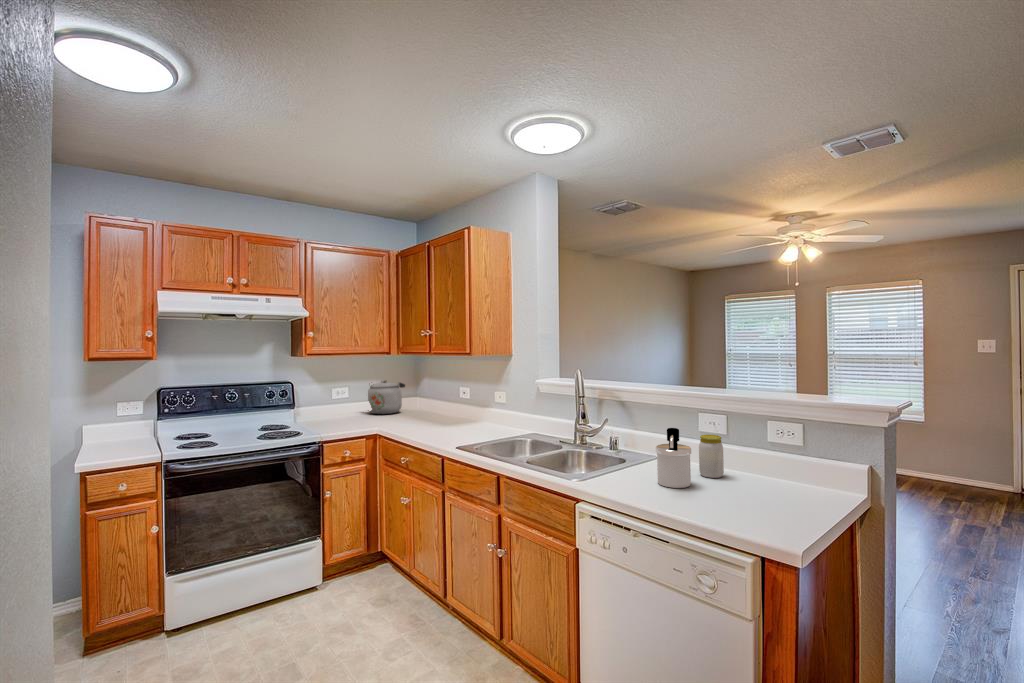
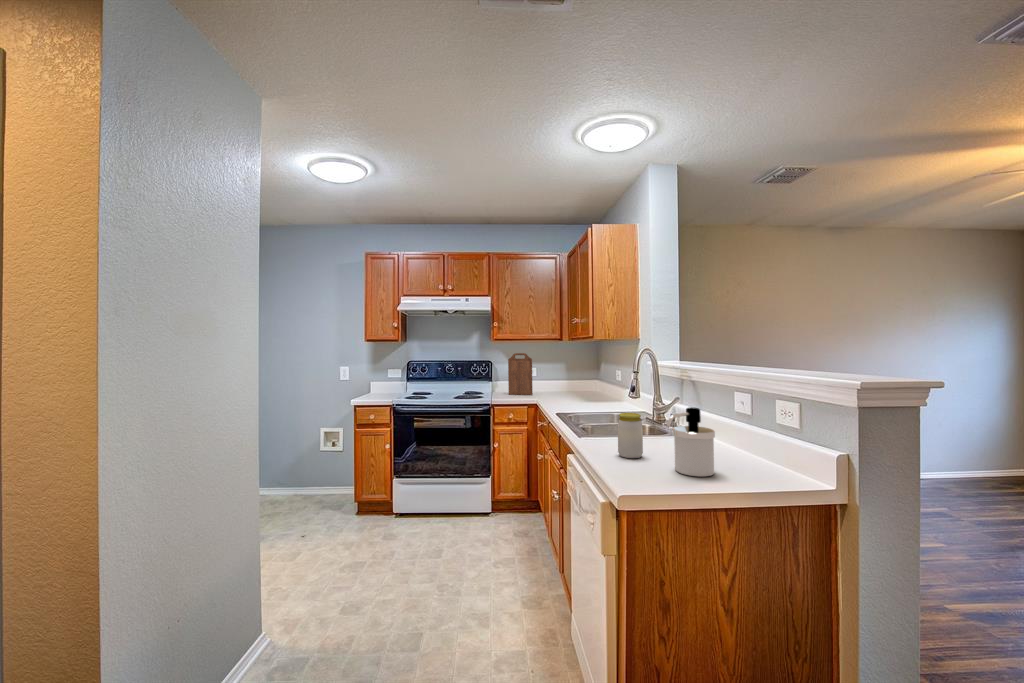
cutting board: none [327,371,361,425] -> present [508,353,532,395]
kettle: present [368,380,405,414] -> none [547,364,582,391]
jar: present [699,435,724,478] -> present [618,413,643,458]

